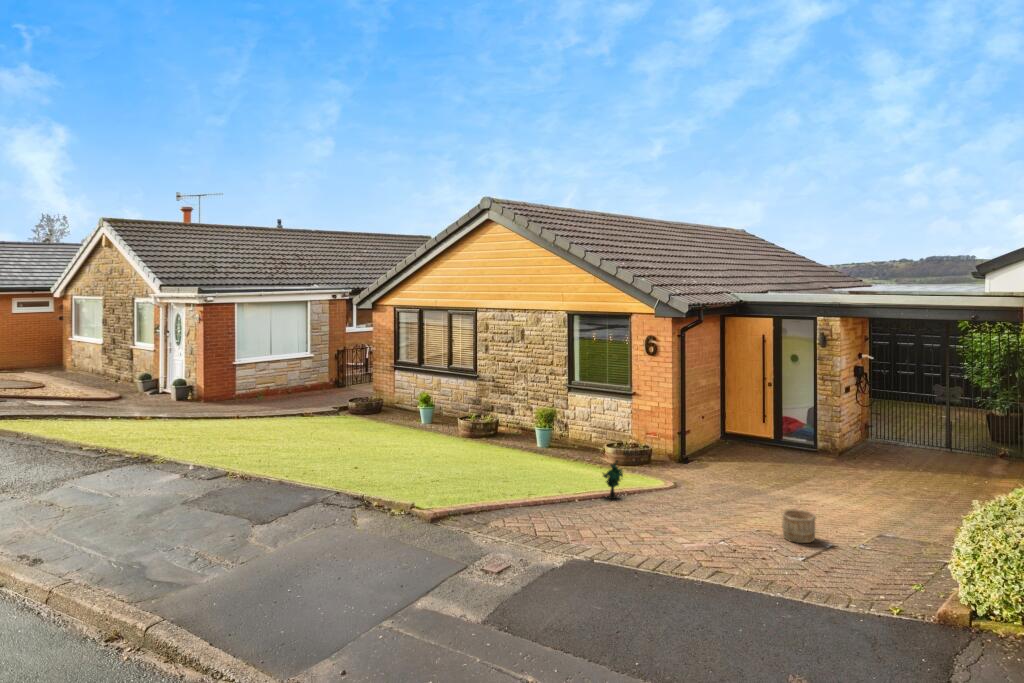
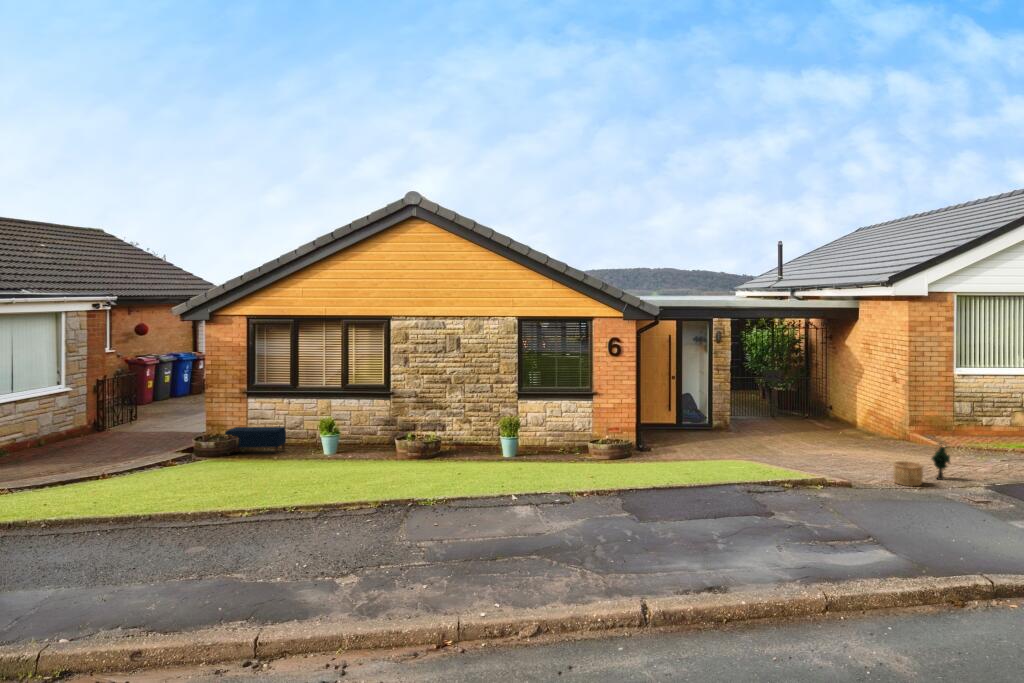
bench: none [367,394,411,420] -> present [225,426,286,455]
decorative plant: present [603,460,623,499] -> present [931,444,950,480]

